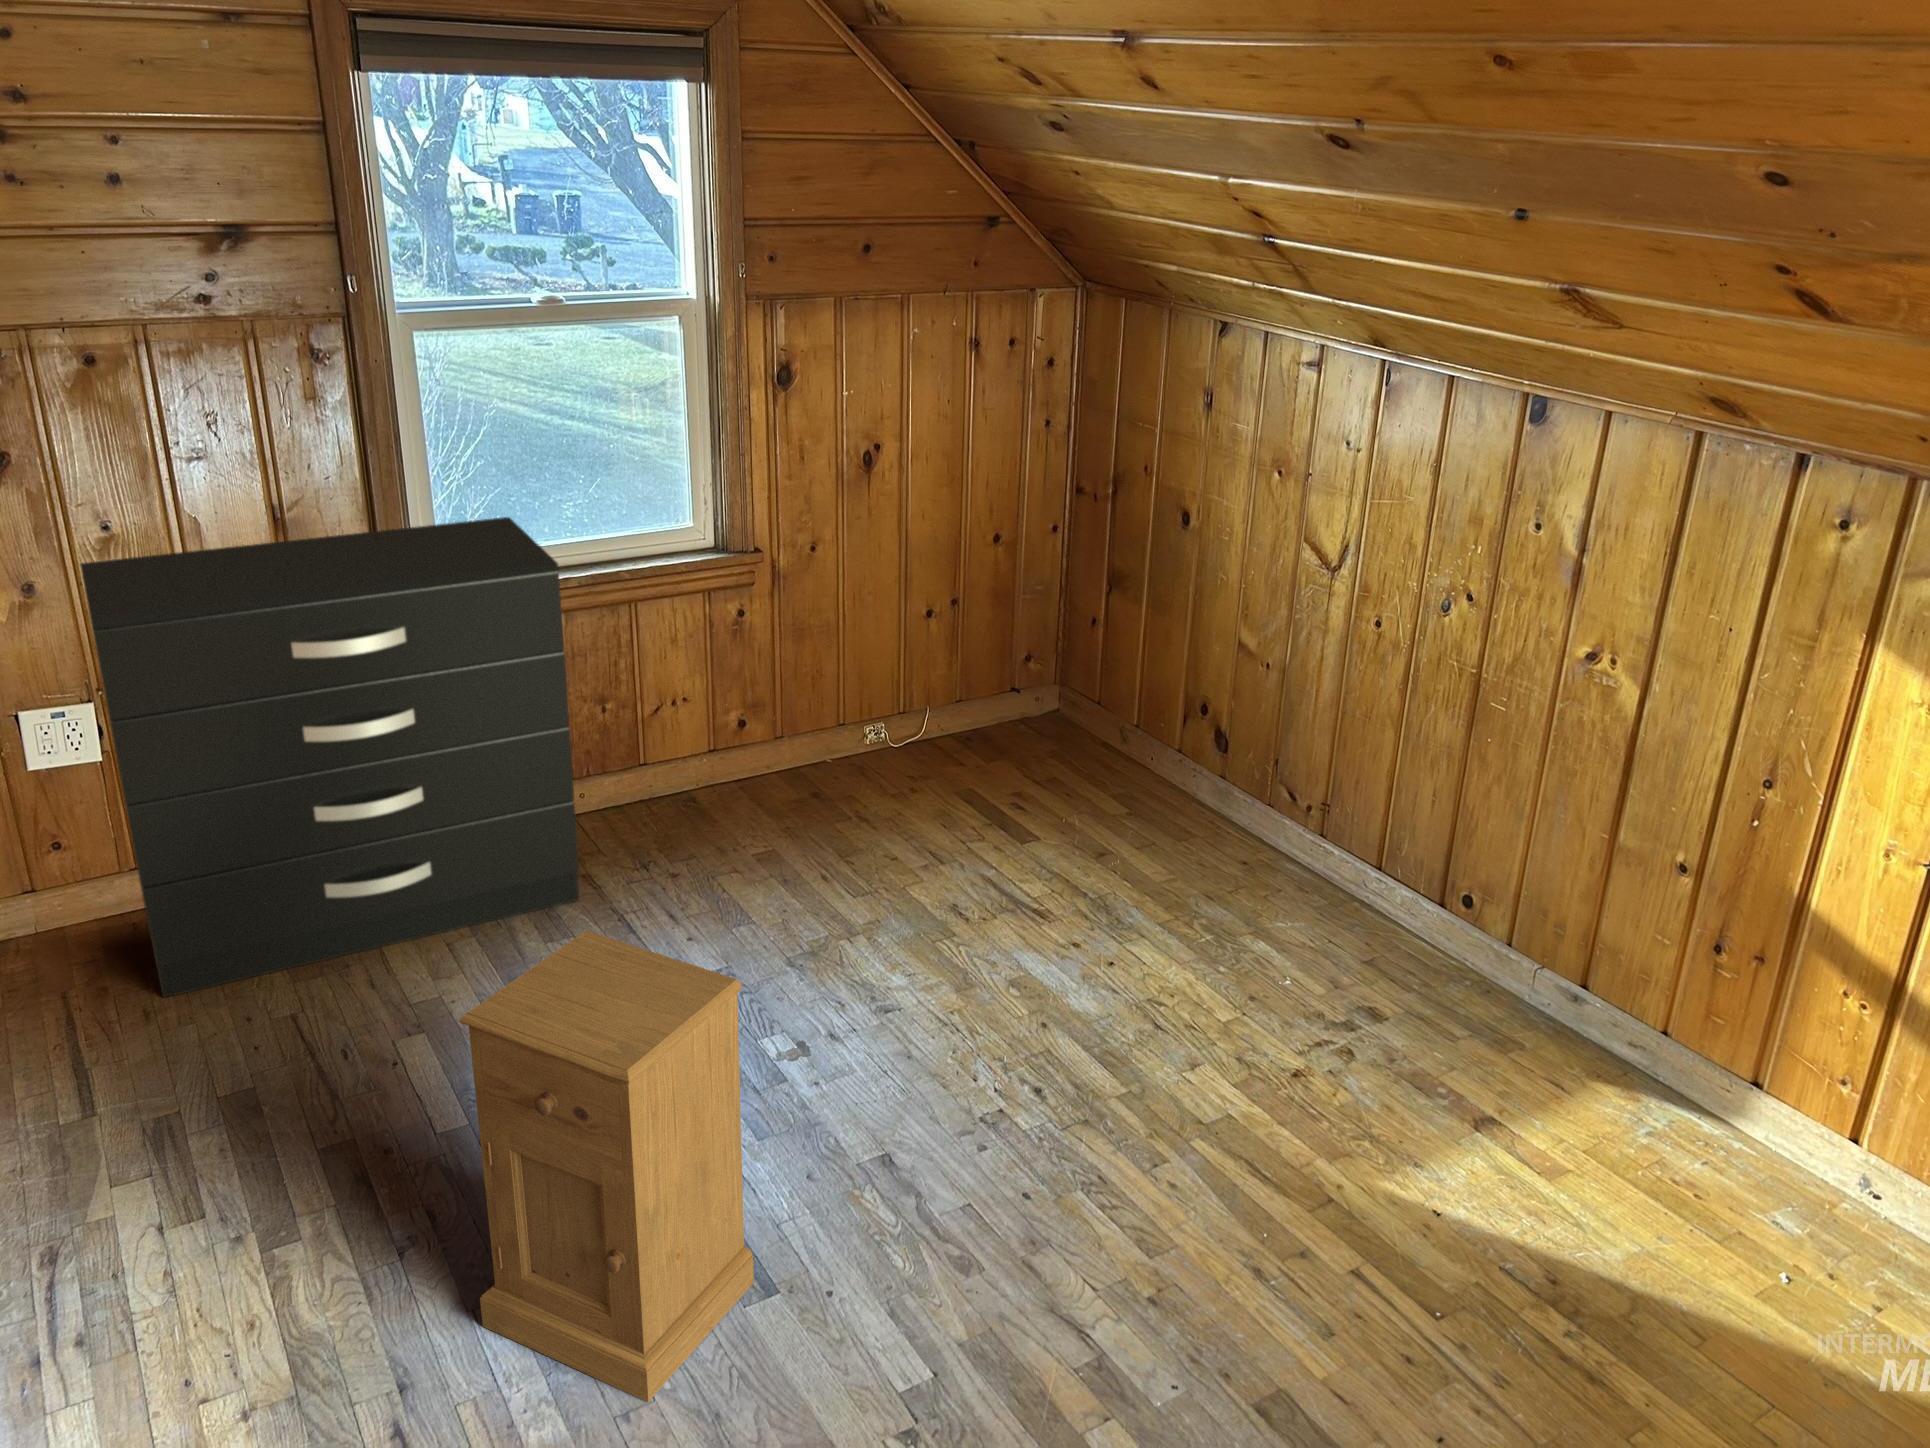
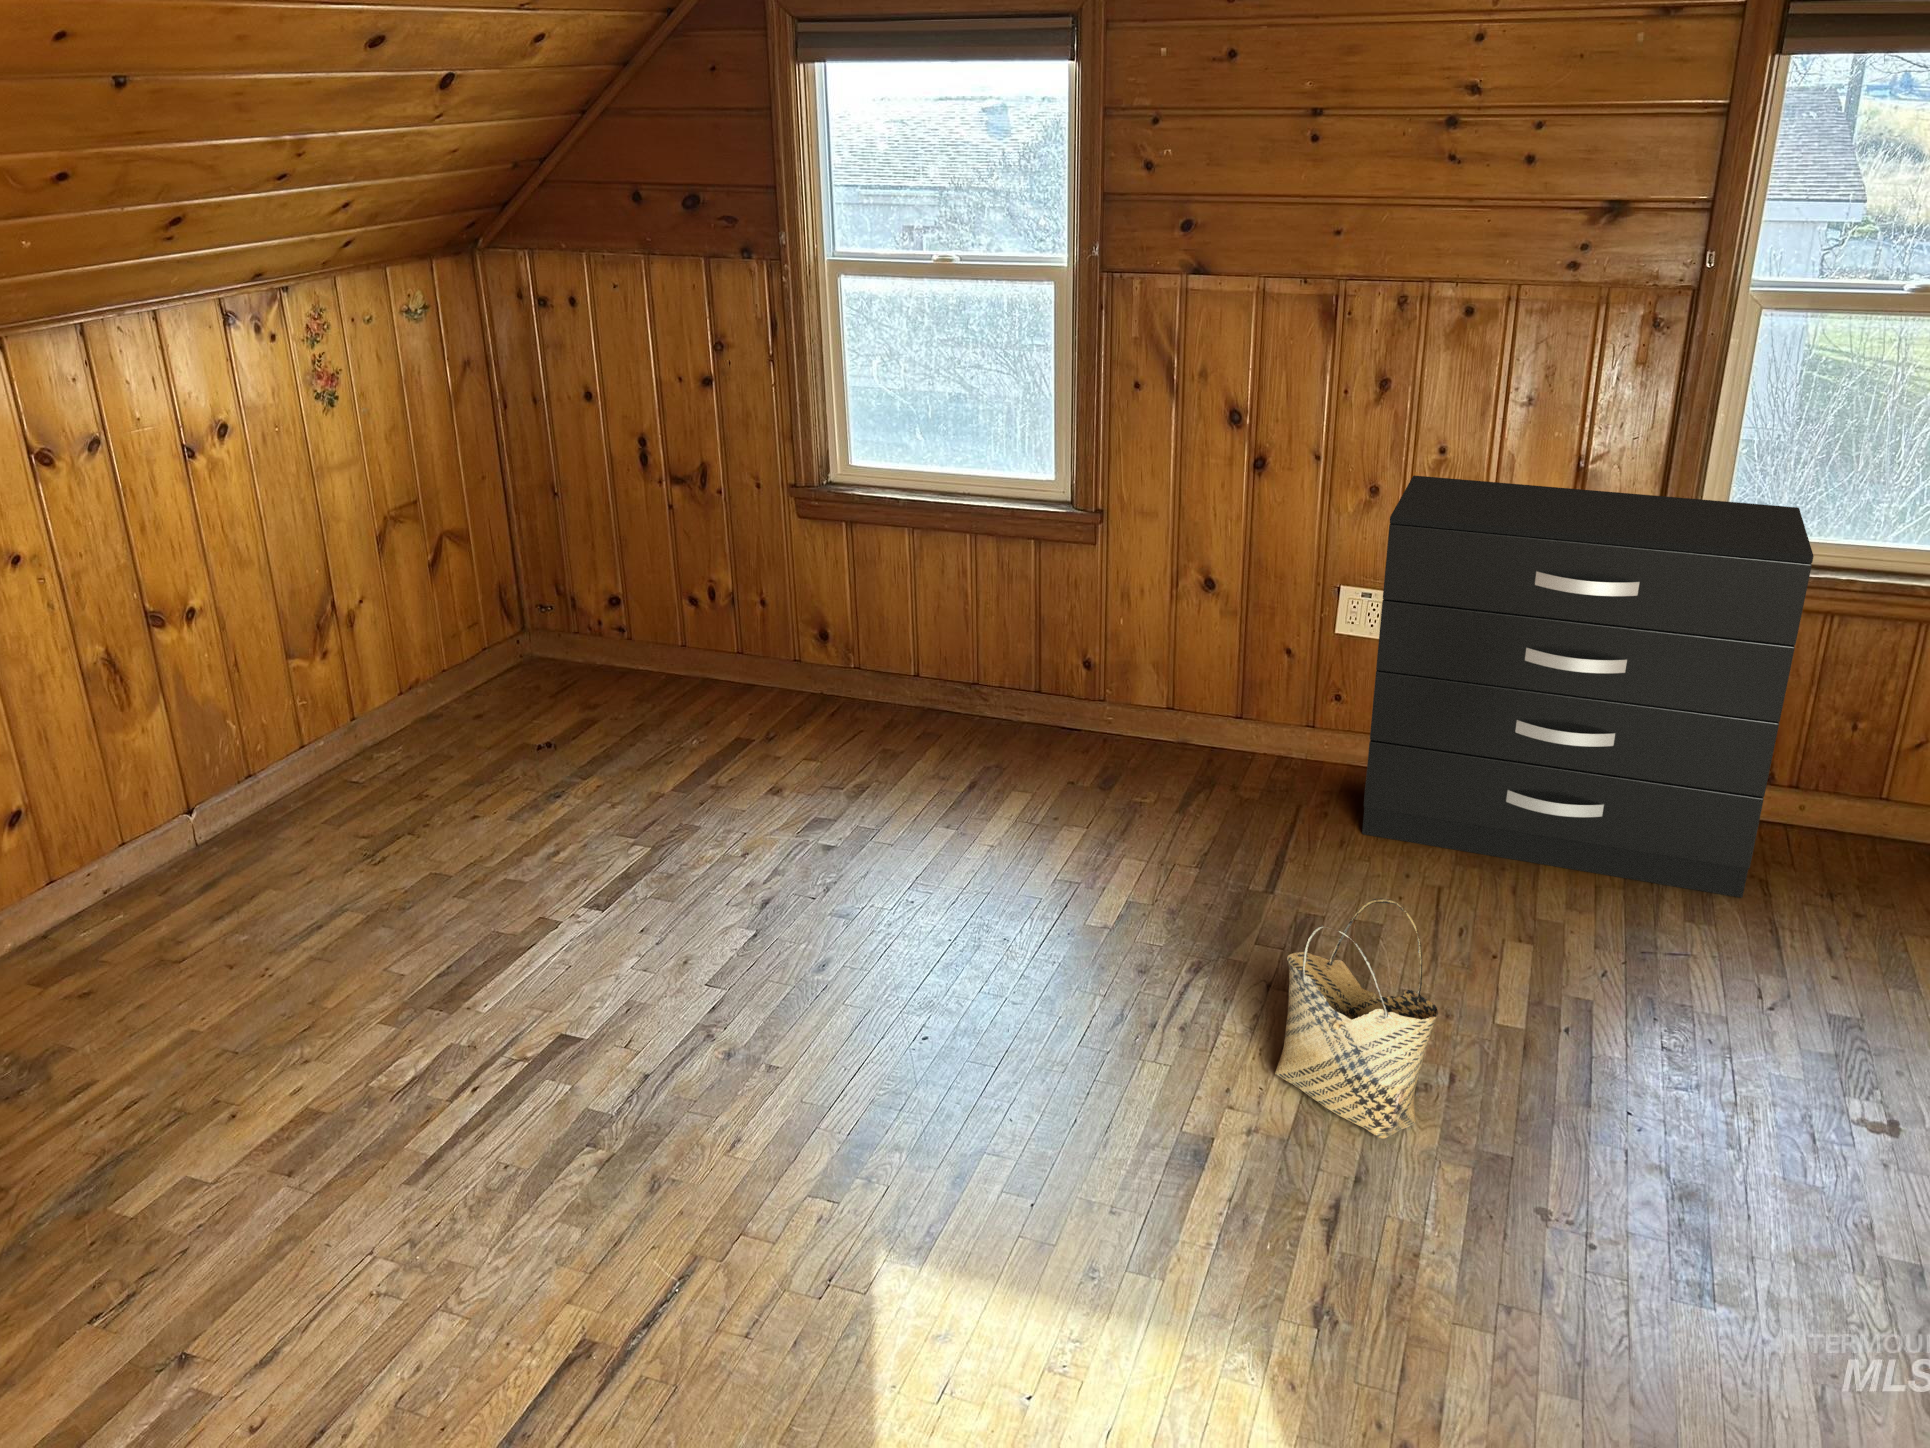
nightstand: present [459,931,754,1402] -> none [1441,878,1757,1316]
woven basket: none [211,1064,424,1330] -> present [1275,898,1438,1138]

